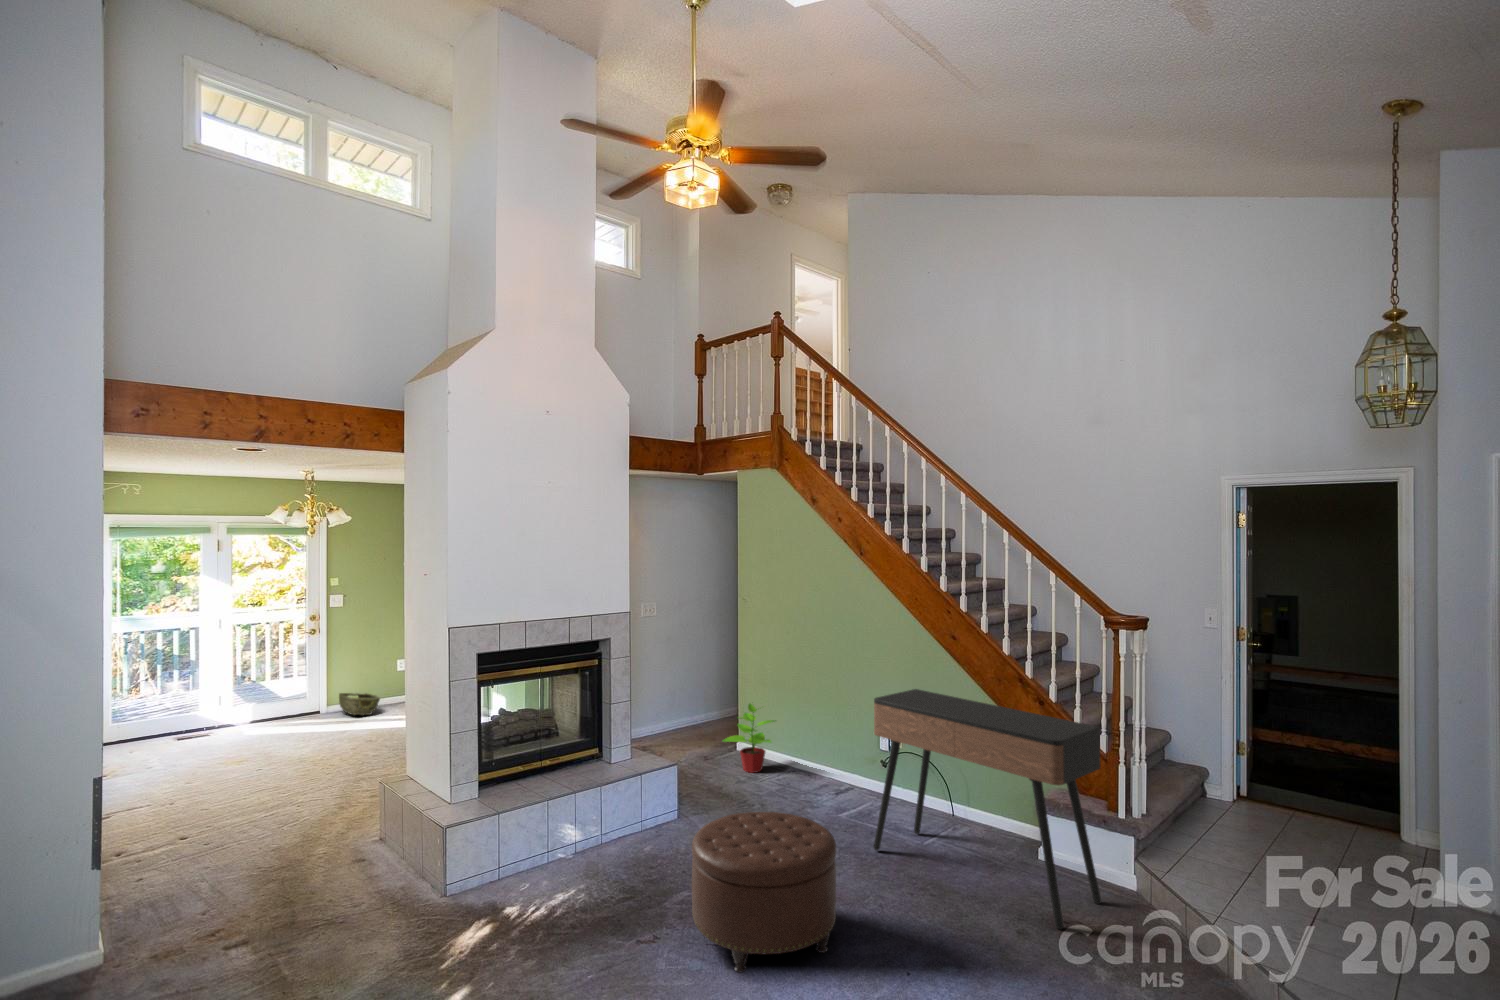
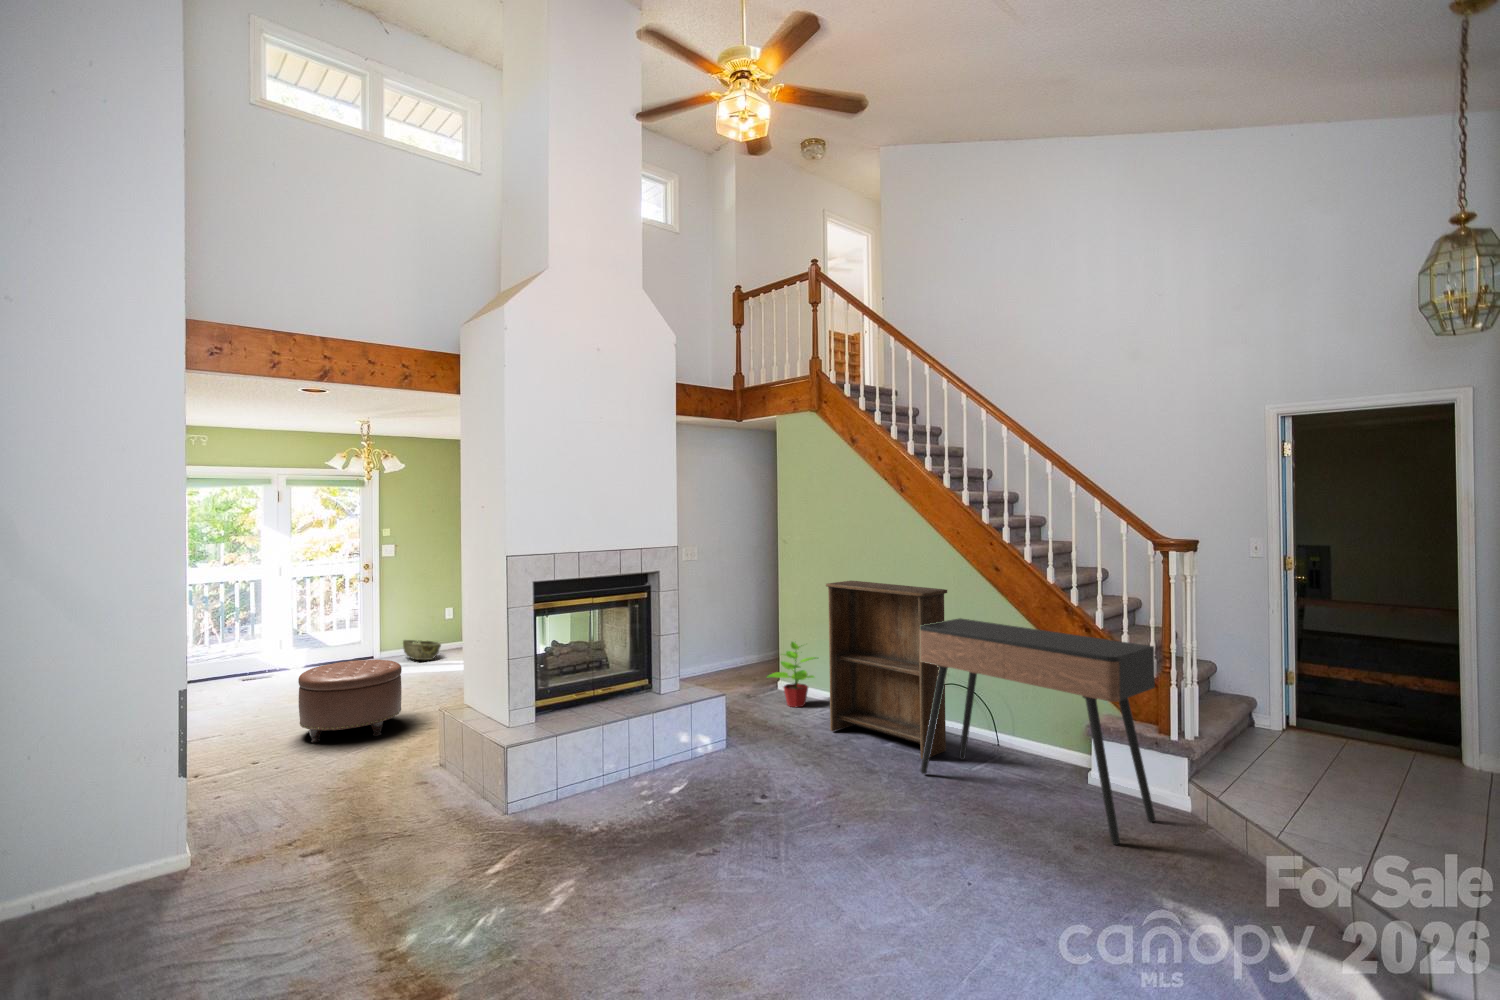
bookshelf: none [783,644,904,834] -> present [826,581,947,759]
ottoman: present [692,812,836,972] -> present [298,660,402,743]

